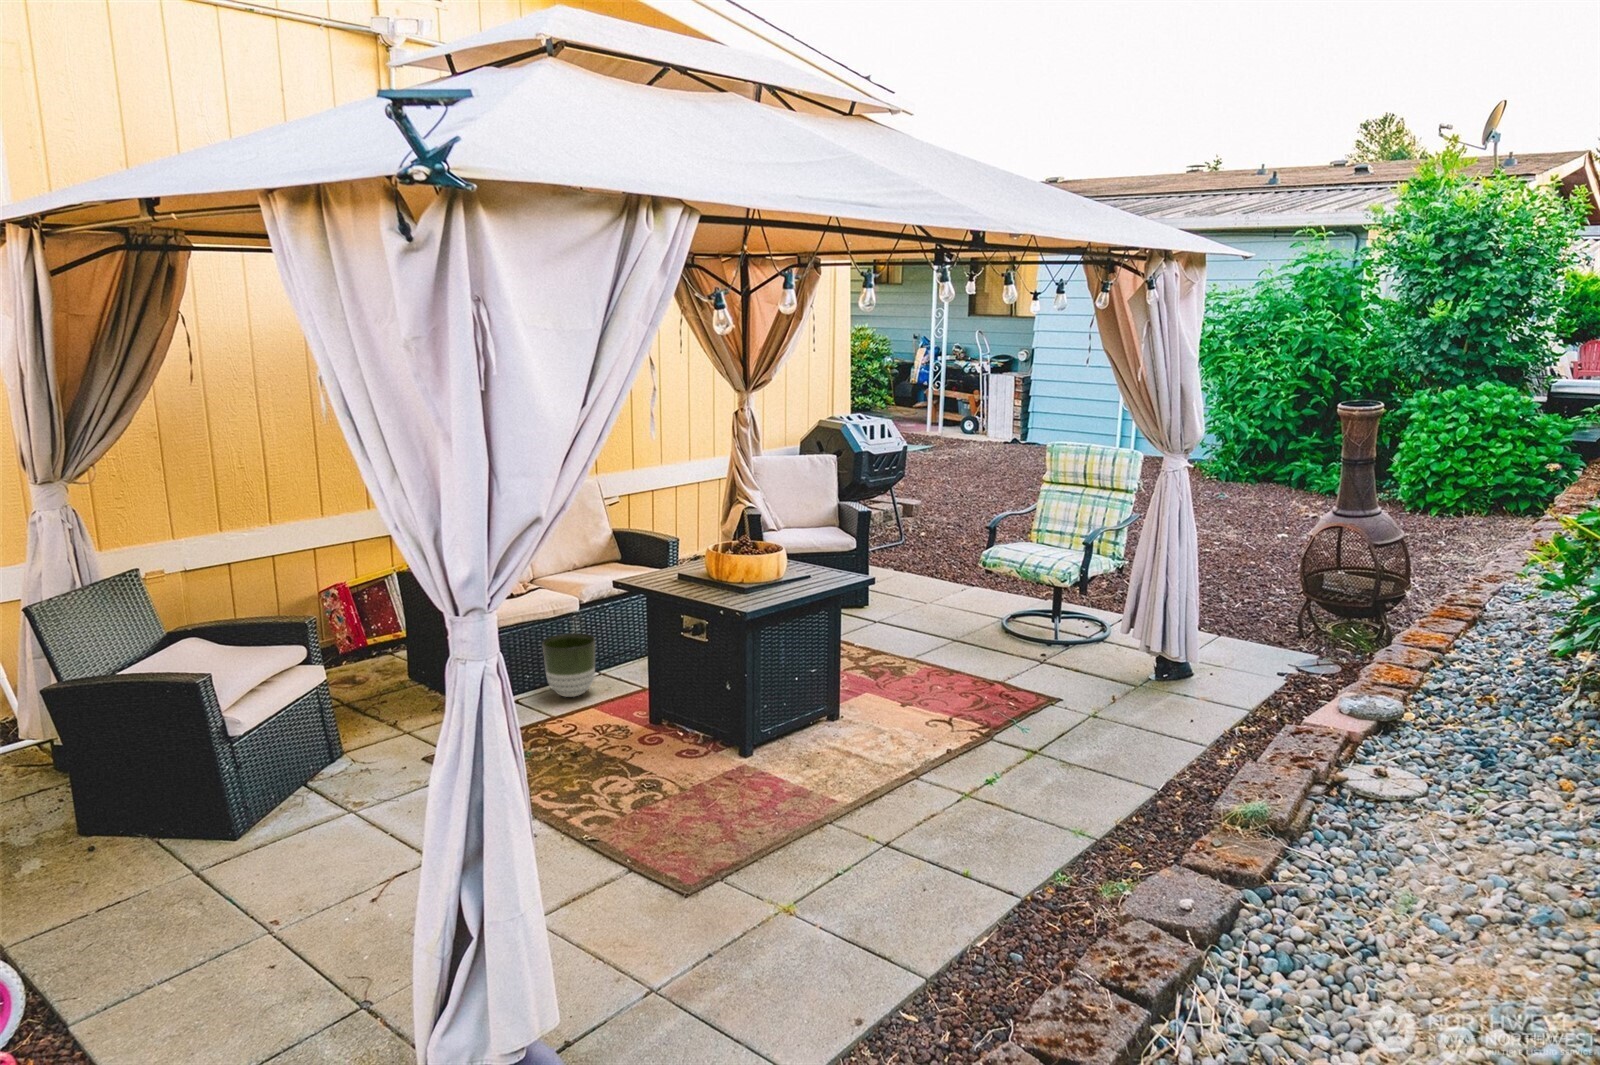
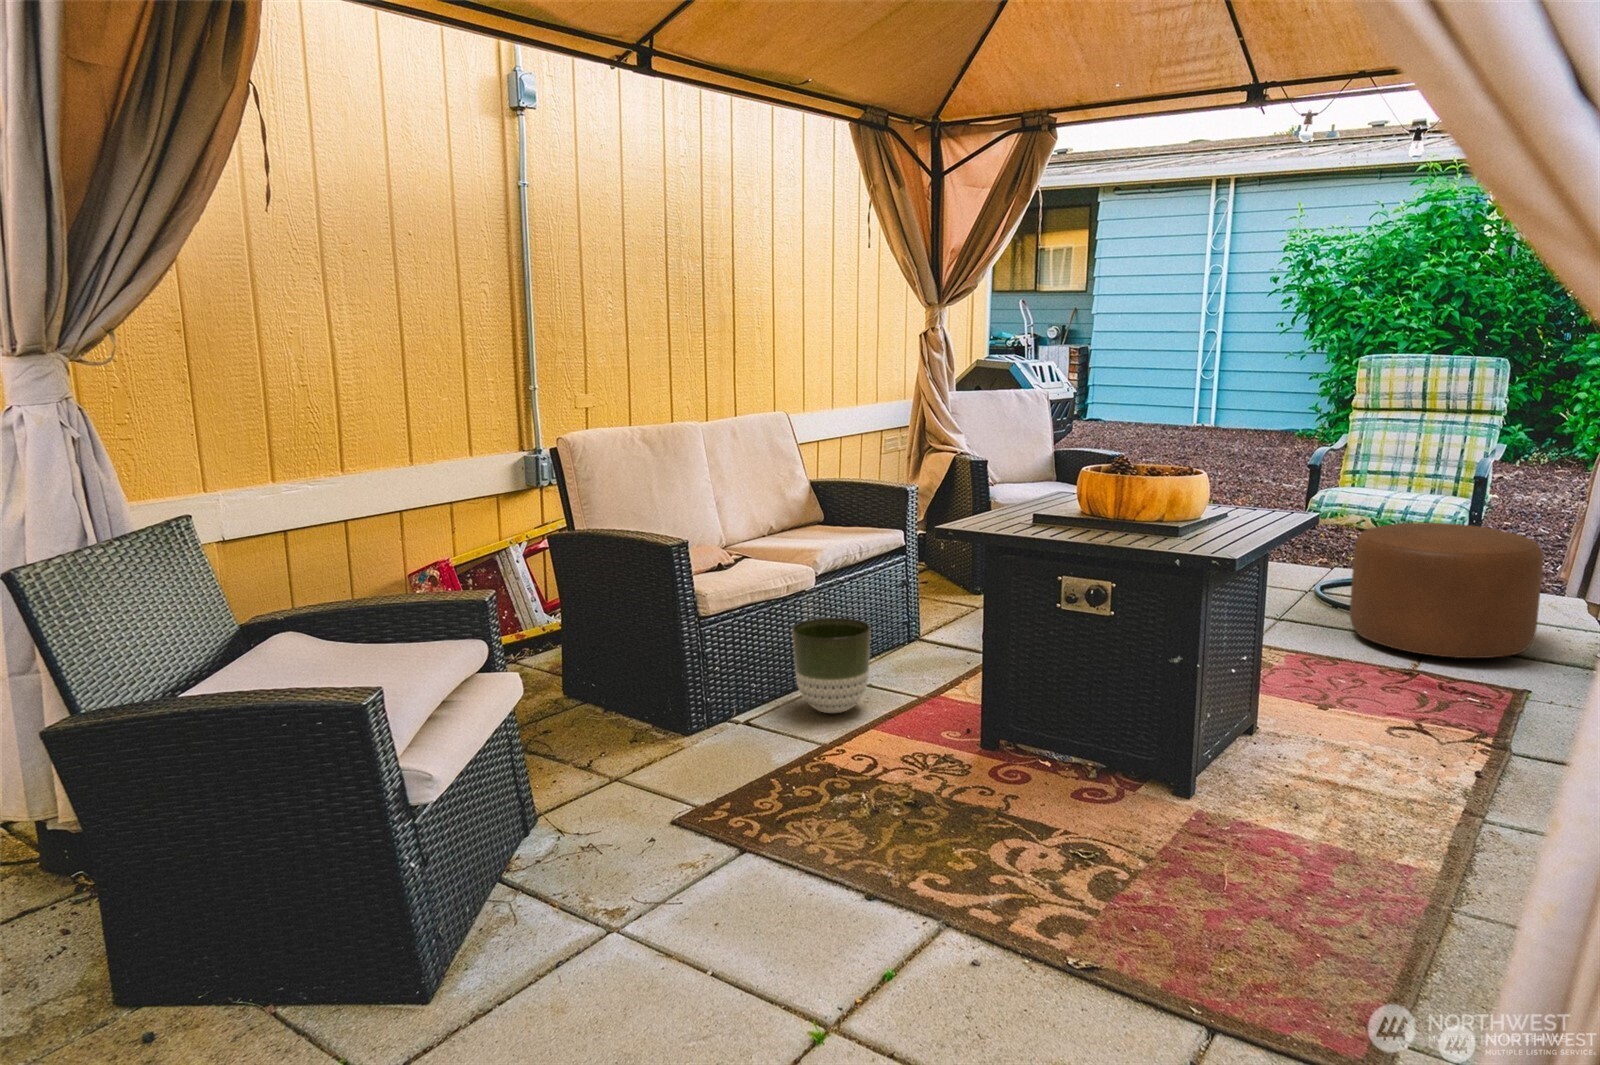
ottoman: none [982,575,1102,675] -> present [1350,523,1543,658]

